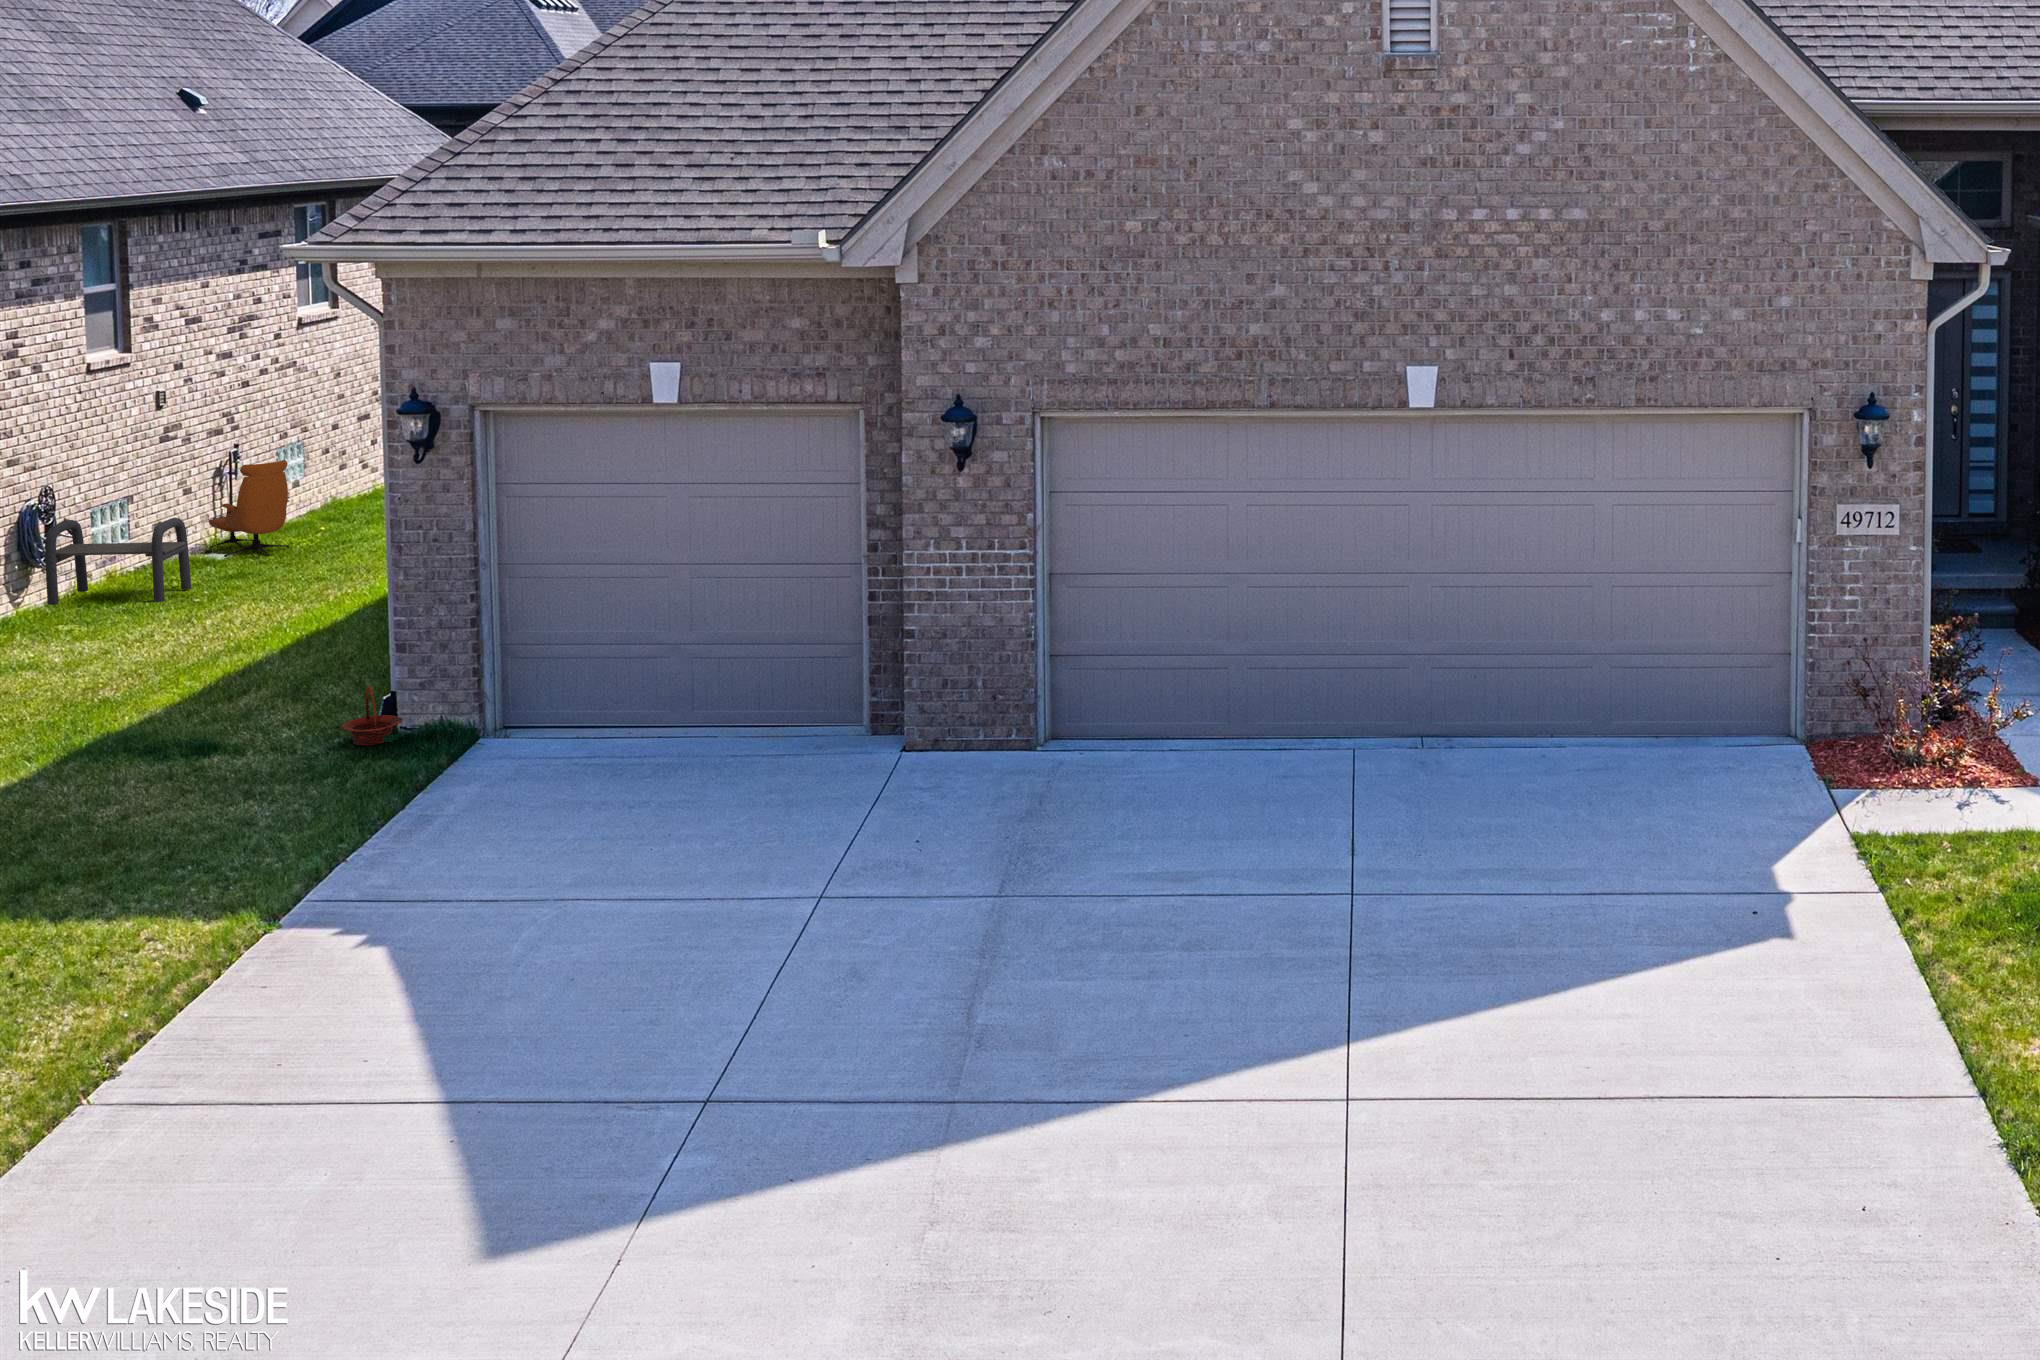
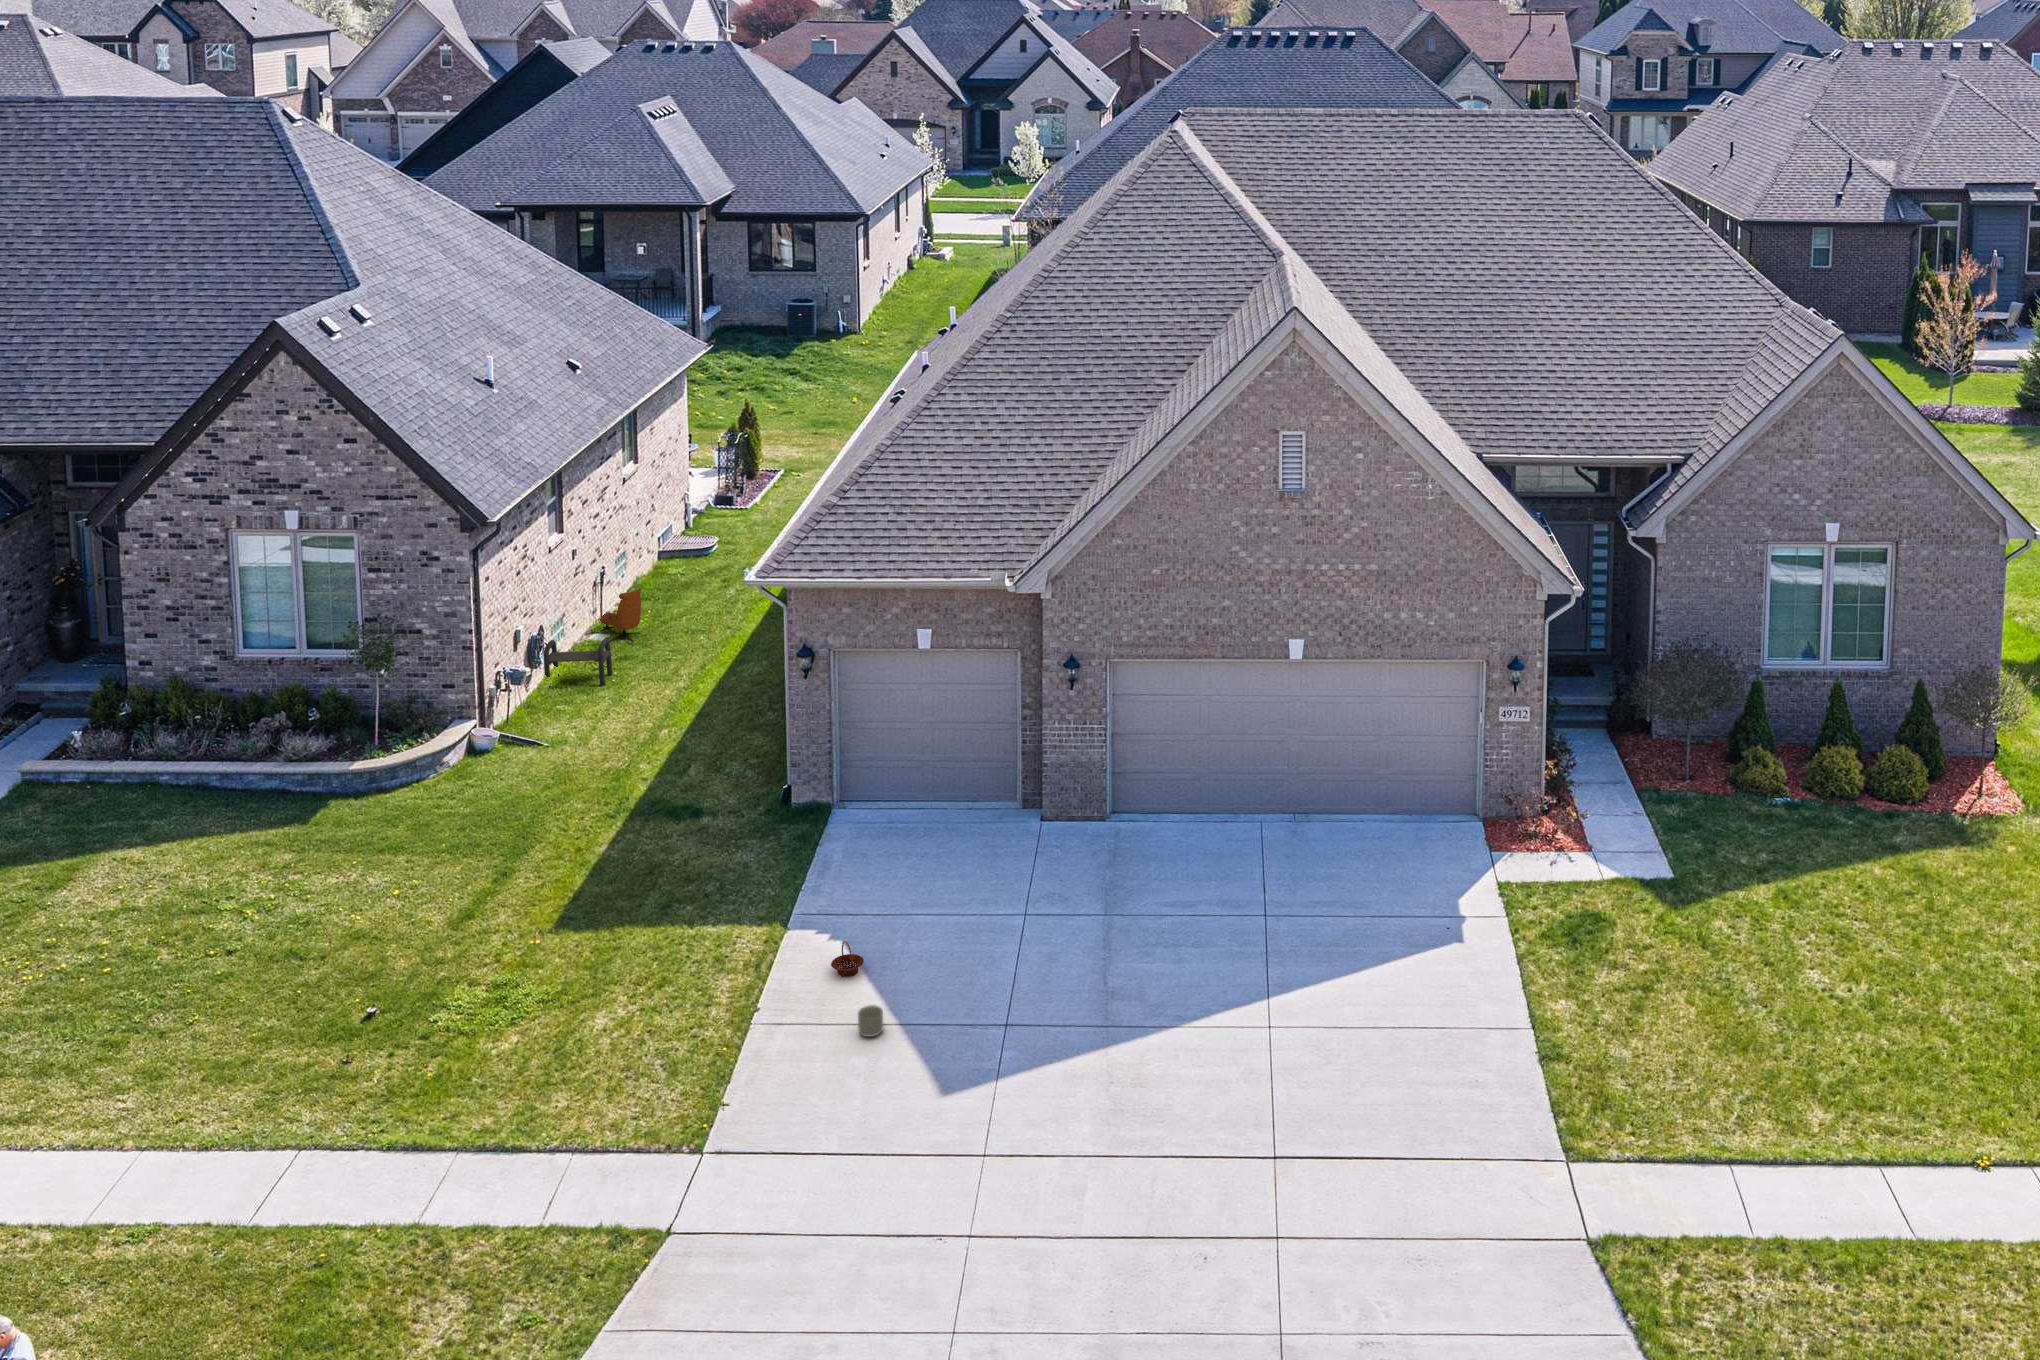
basket: present [340,686,403,745] -> present [831,941,864,977]
planter: none [258,1061,334,1139] -> present [858,1005,883,1037]

